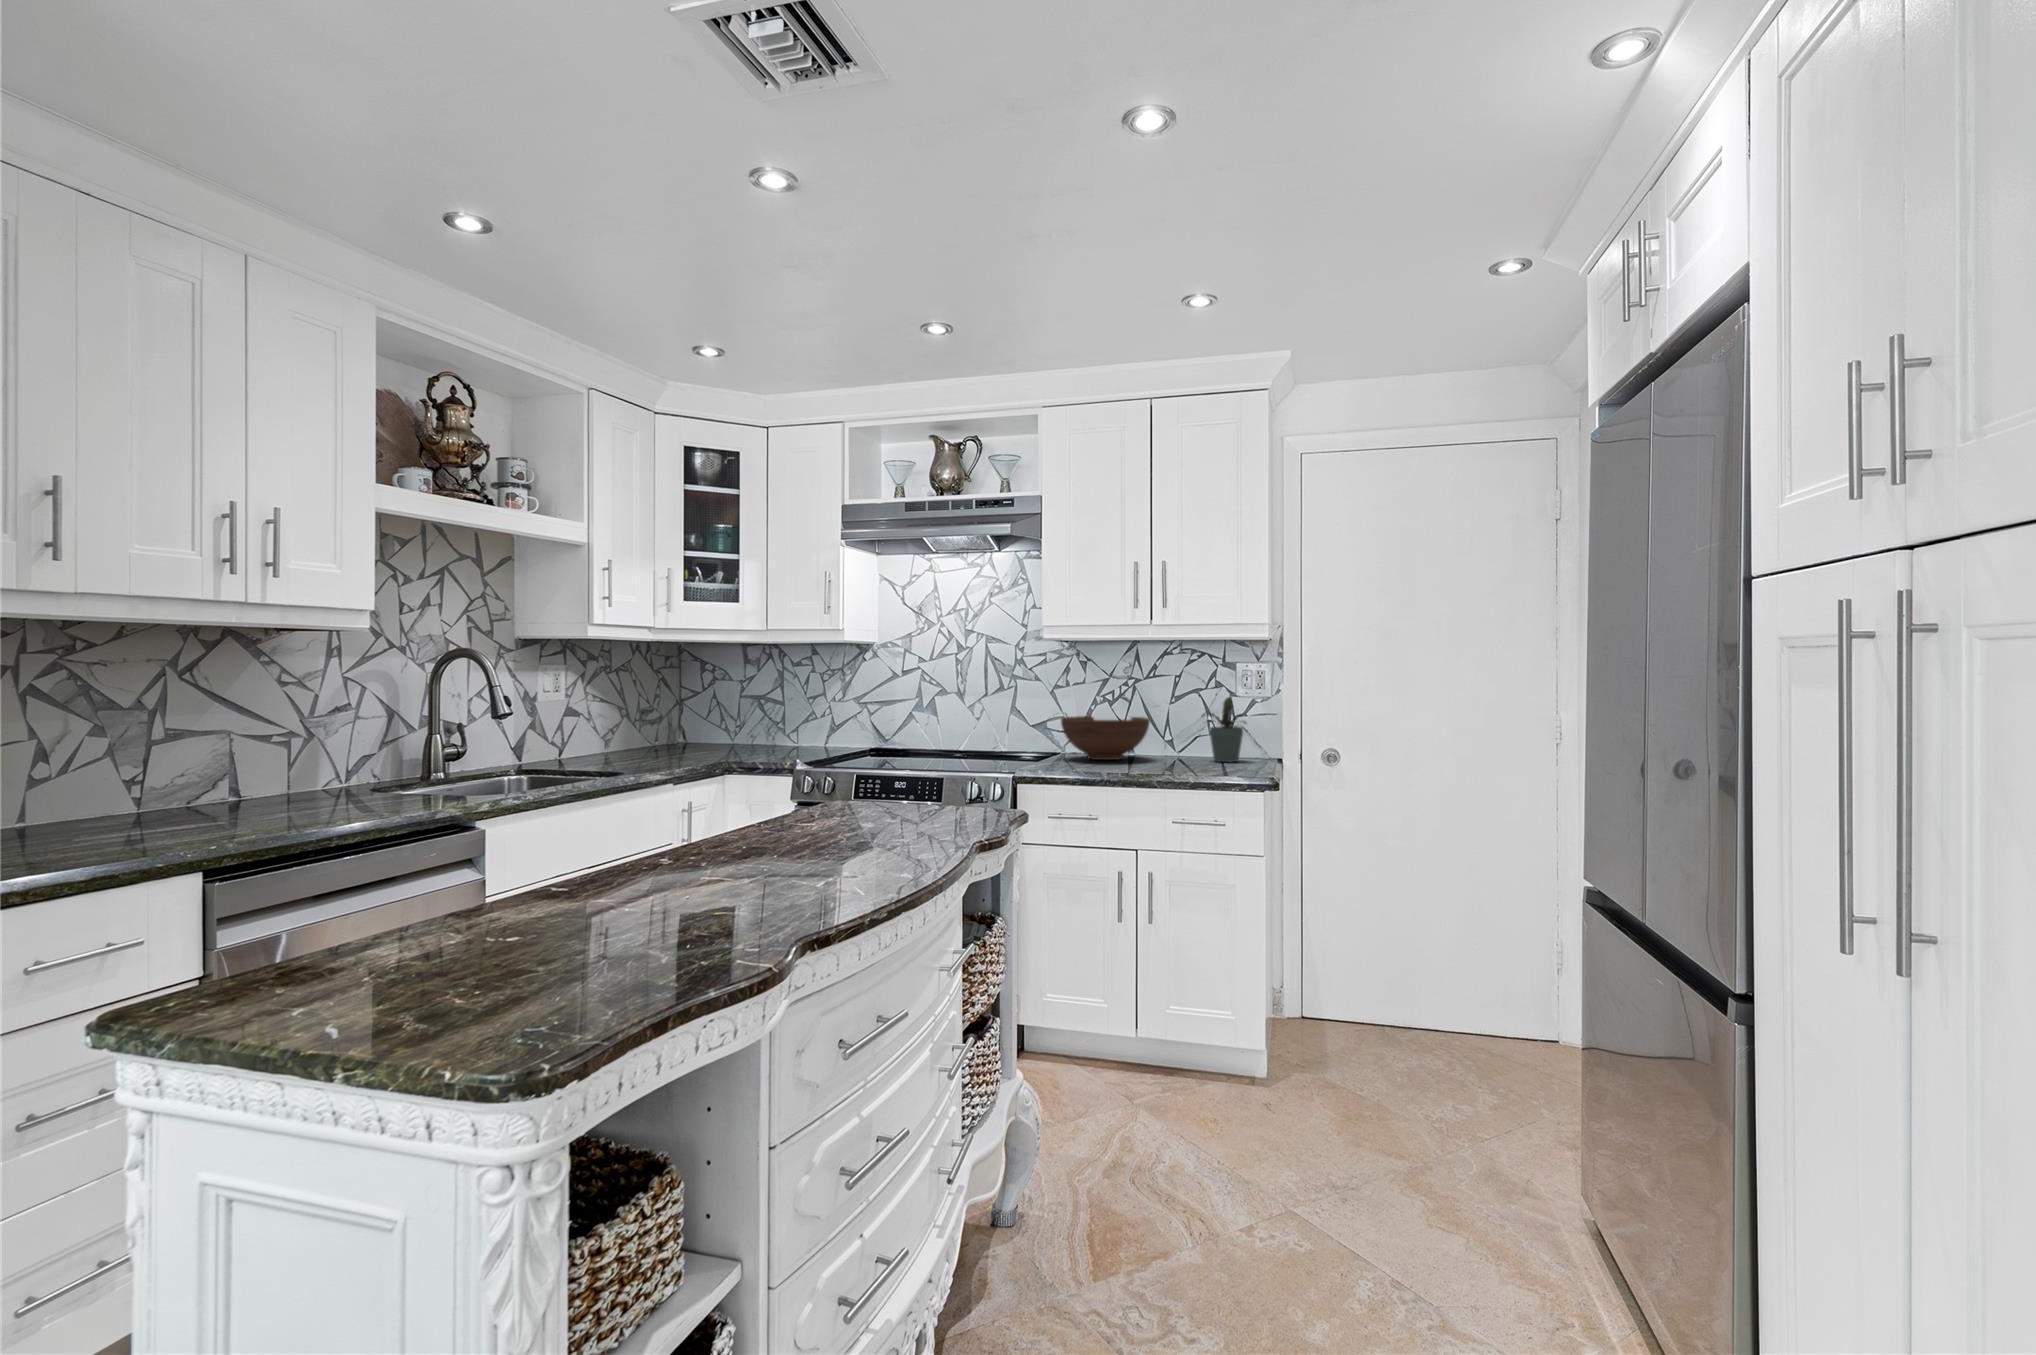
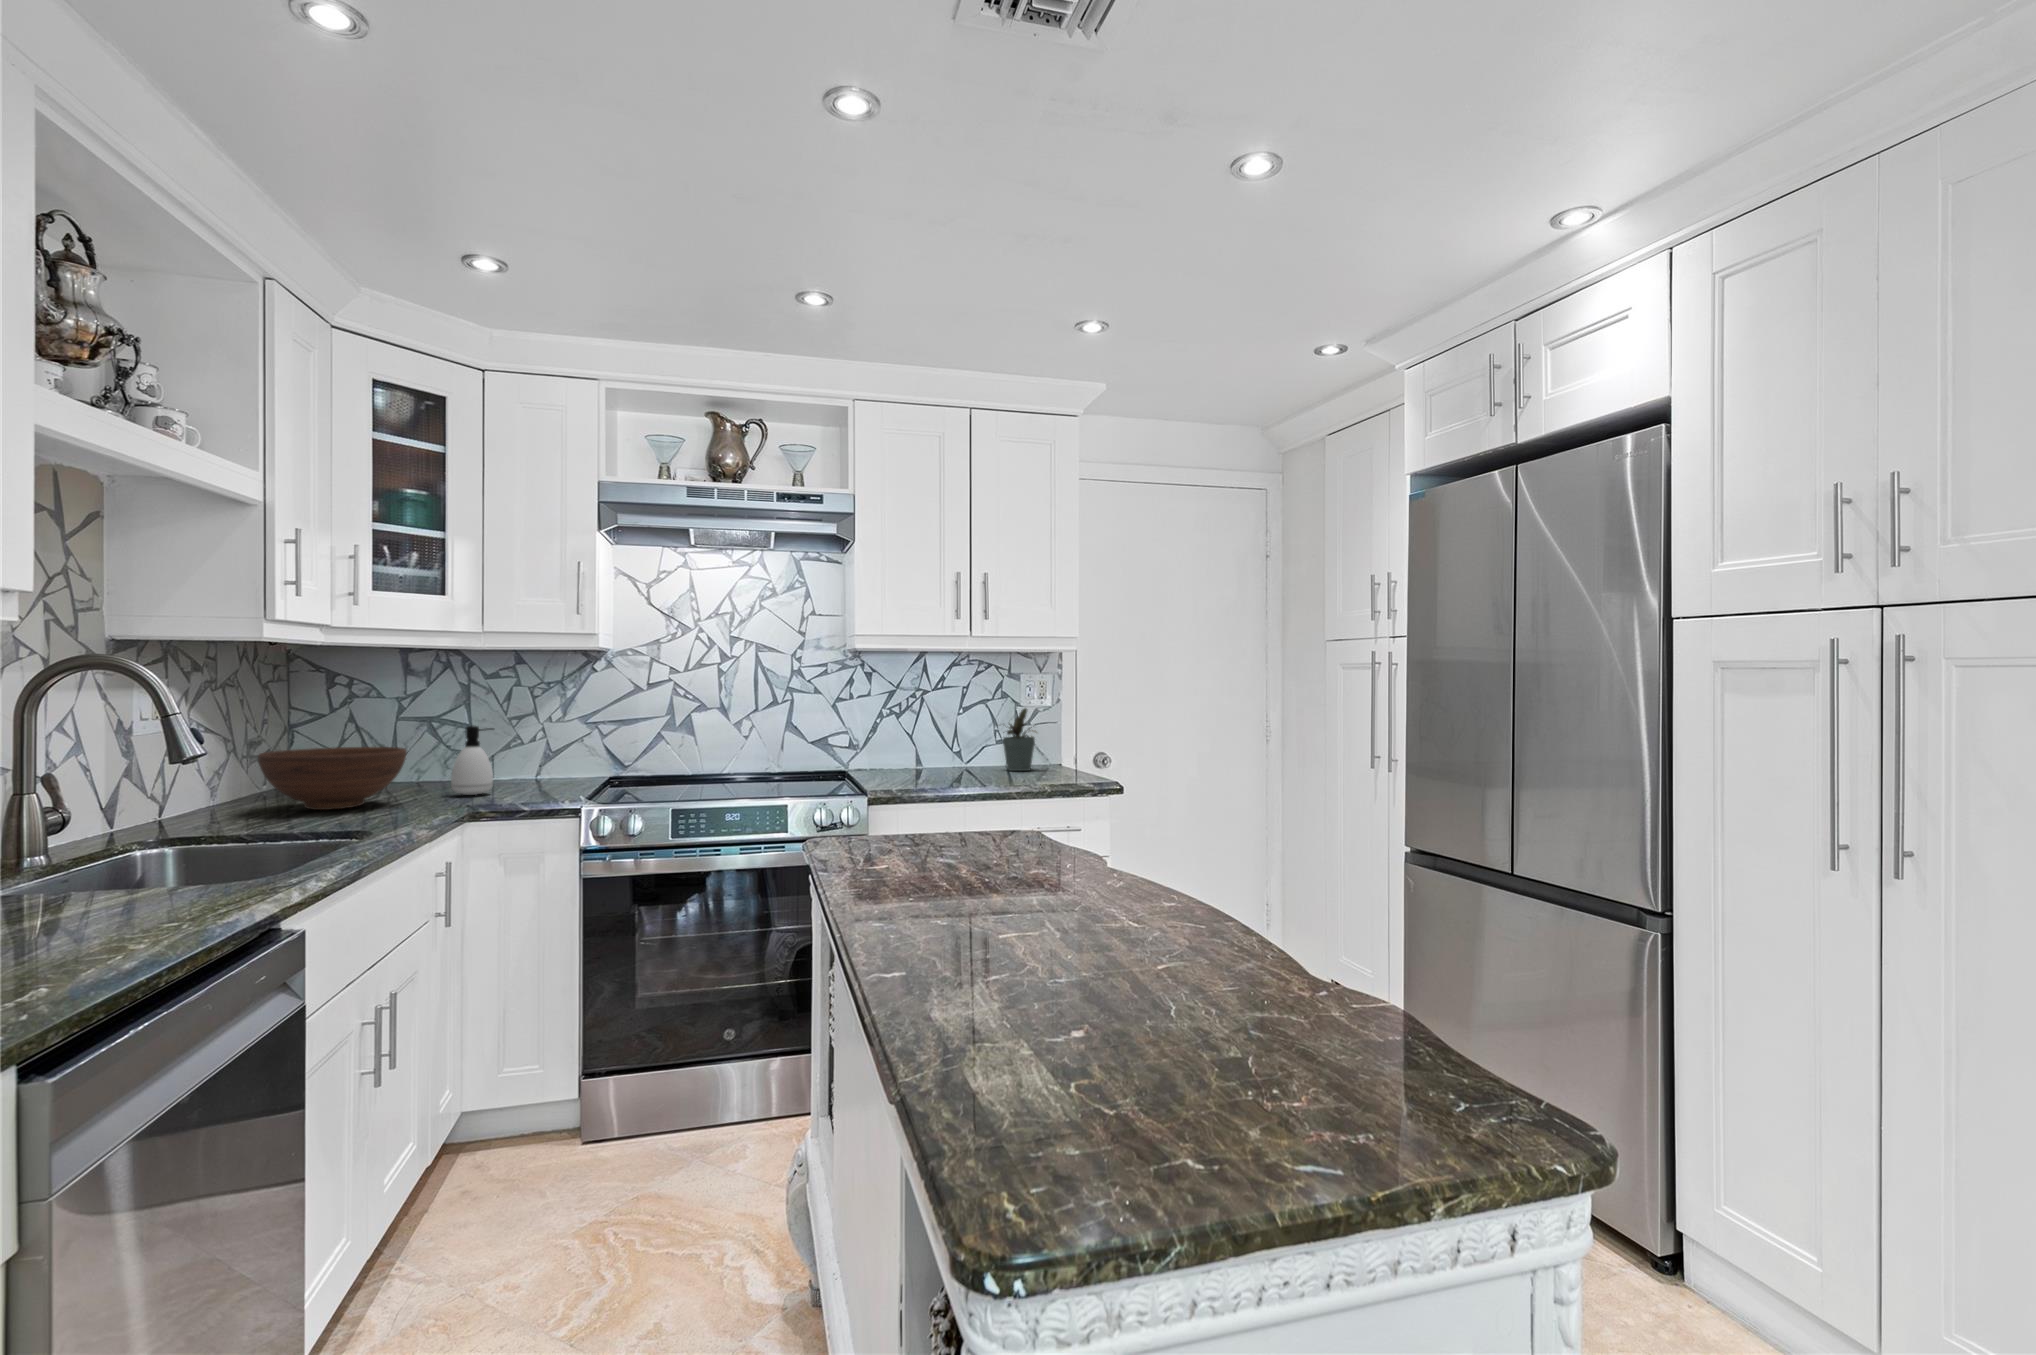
soap dispenser: none [742,702,772,755] -> present [451,726,494,795]
fruit bowl: present [1061,716,1150,760] -> present [258,747,407,810]

